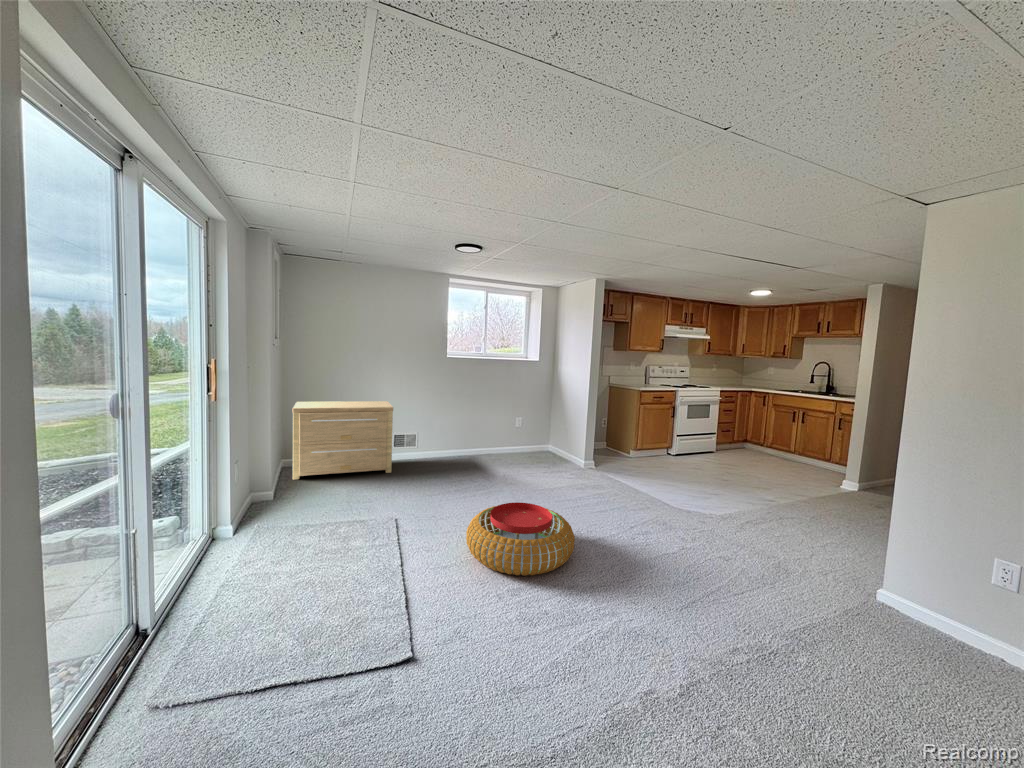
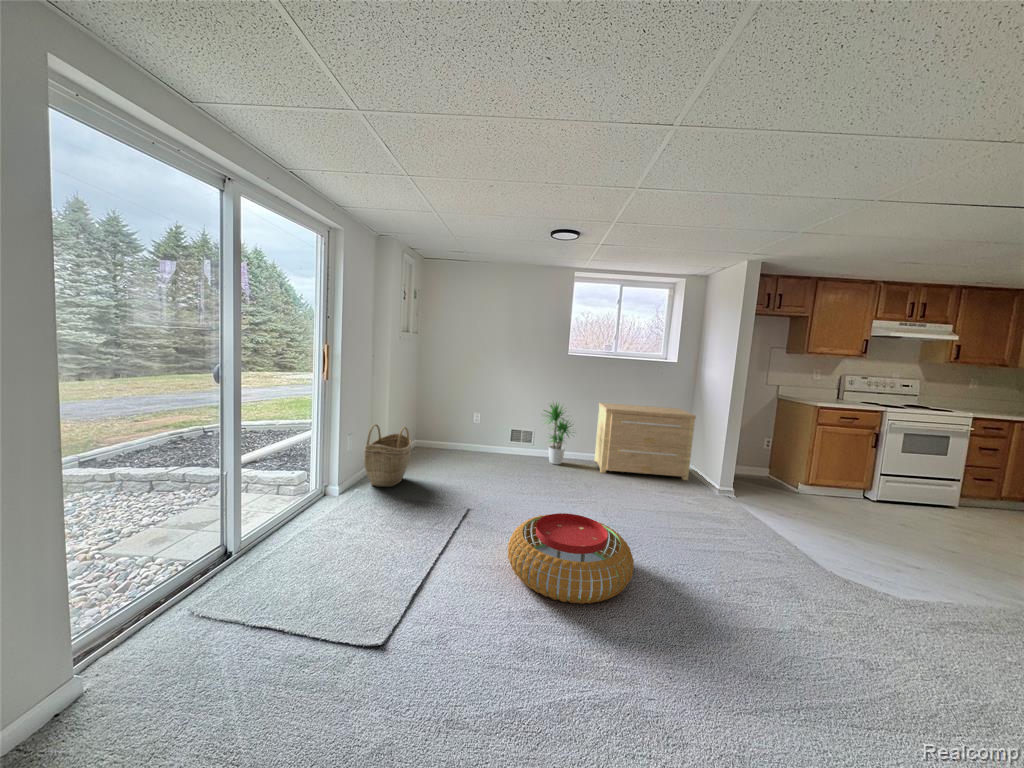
side table: present [292,401,393,480] -> present [595,403,696,480]
potted plant: none [424,402,465,464] -> present [544,403,574,464]
woven basket: none [251,446,305,519] -> present [364,424,411,487]

